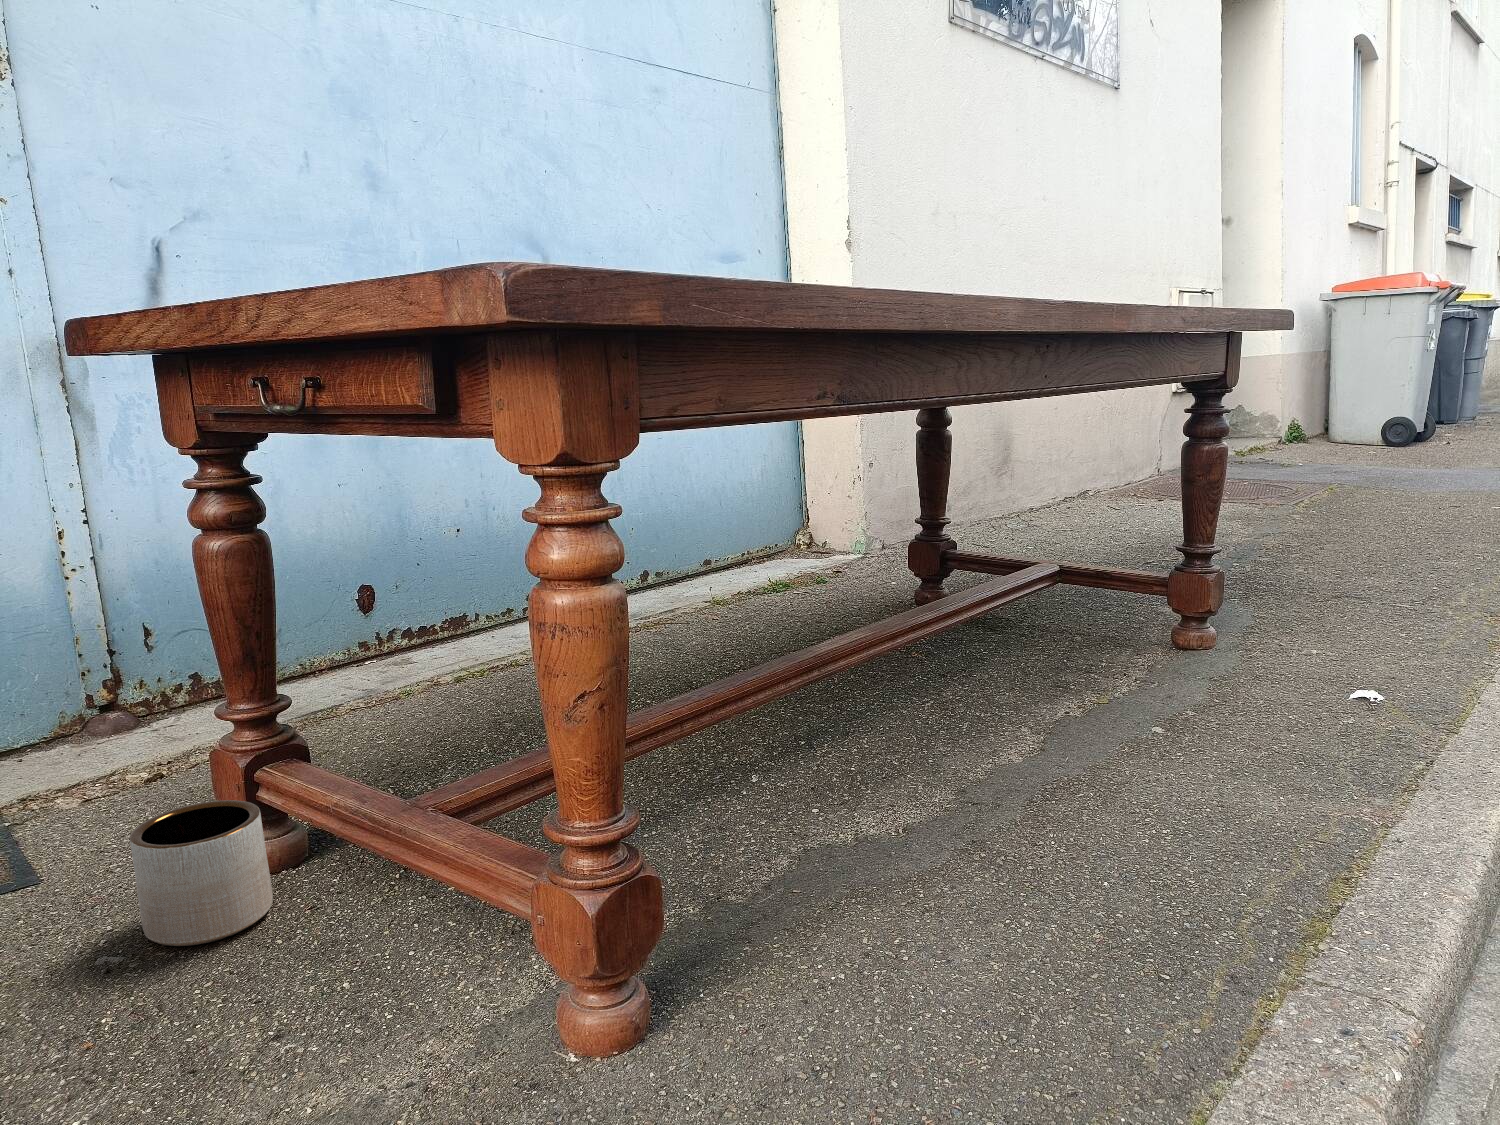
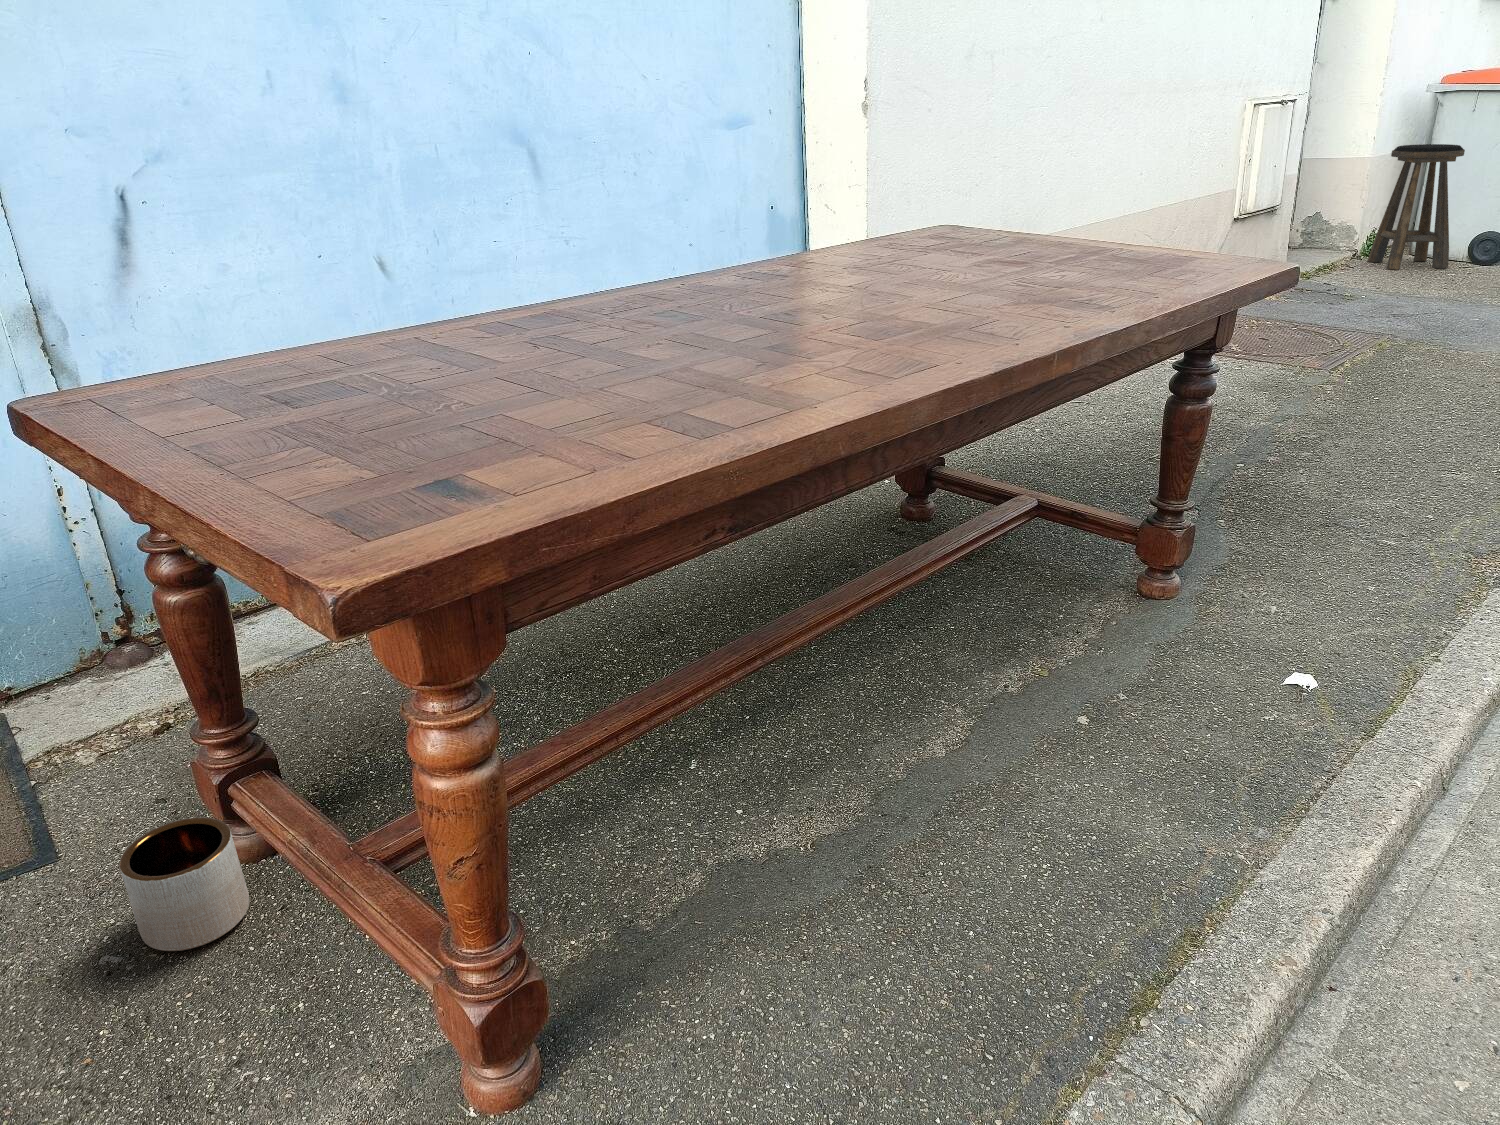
stool: none [1282,340,1356,448] -> present [1368,144,1465,270]

